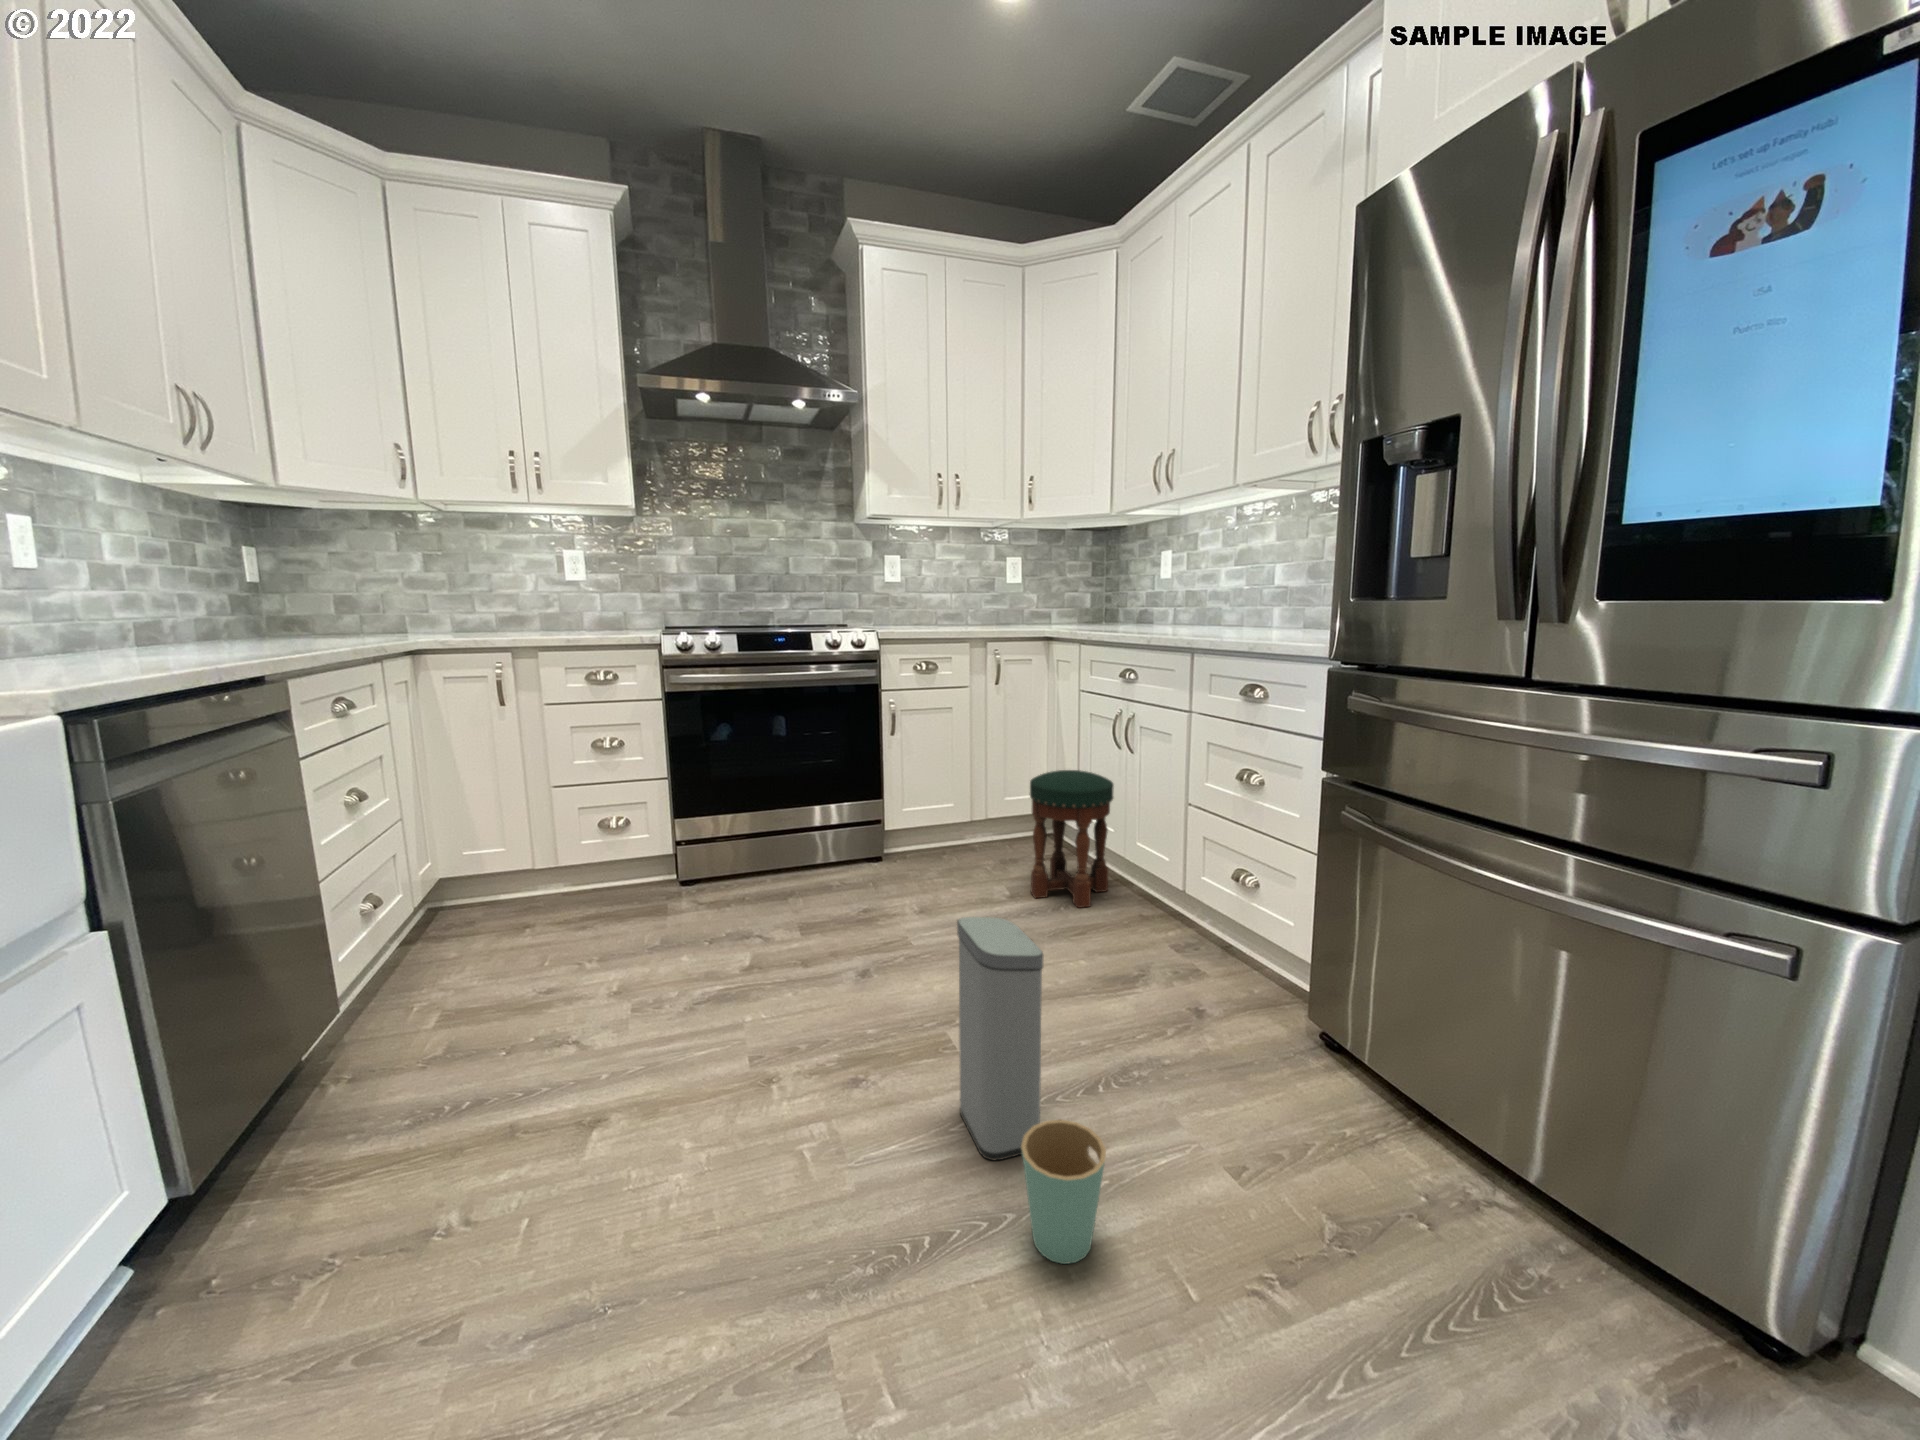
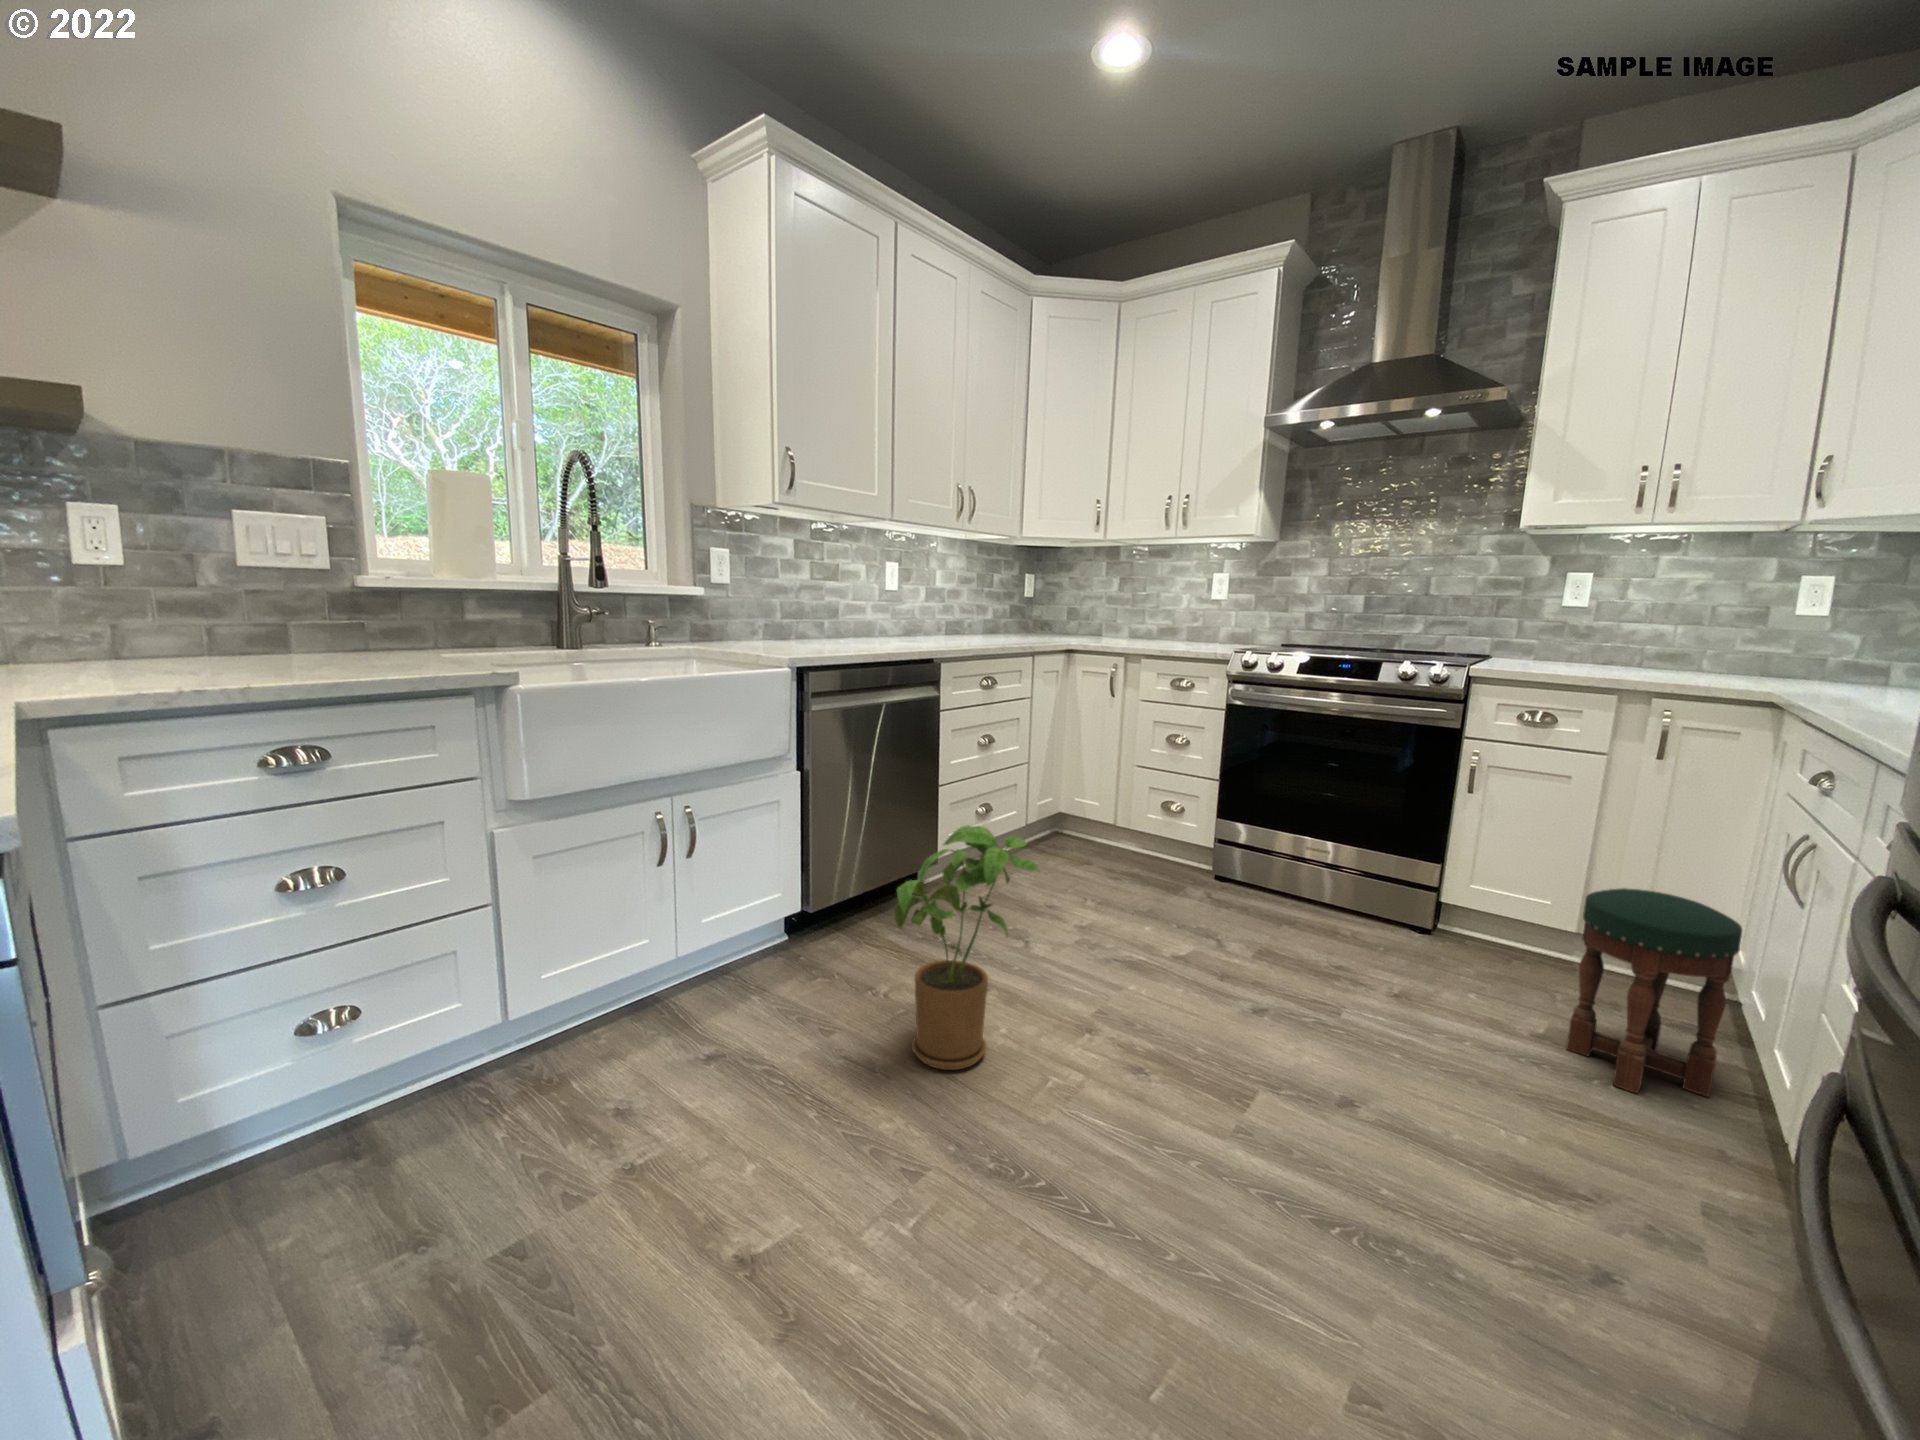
house plant: none [587,887,812,1279] -> present [893,825,1040,1070]
trash can: present [957,917,1106,1264] -> none [1077,935,1238,1232]

